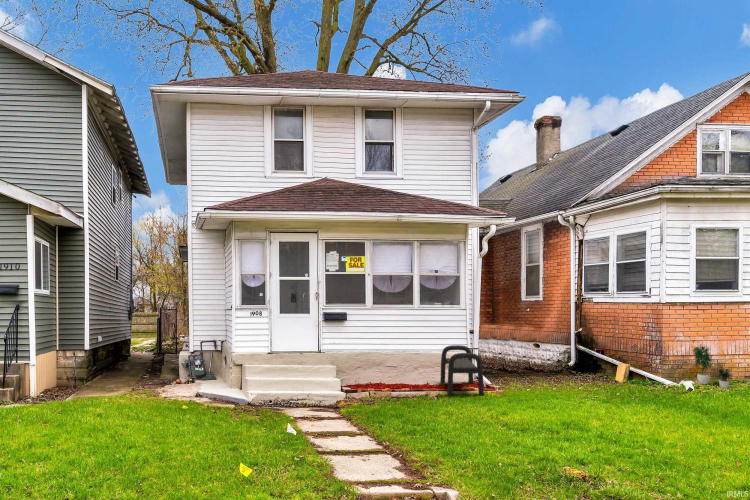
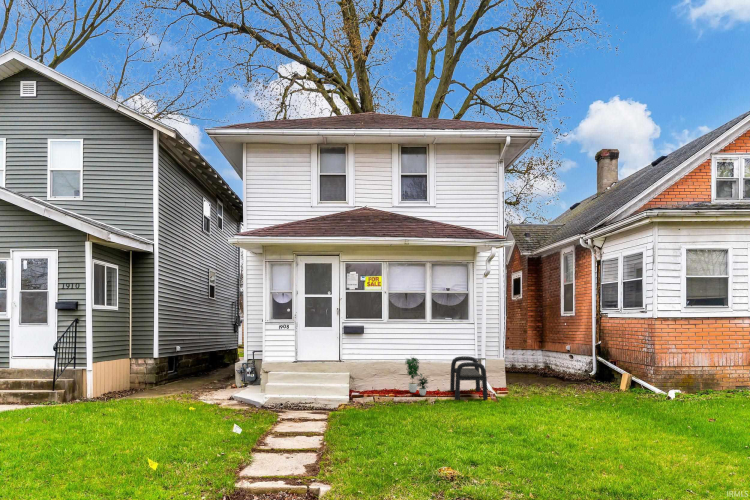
potted plant: present [693,345,732,388] -> present [405,358,428,395]

